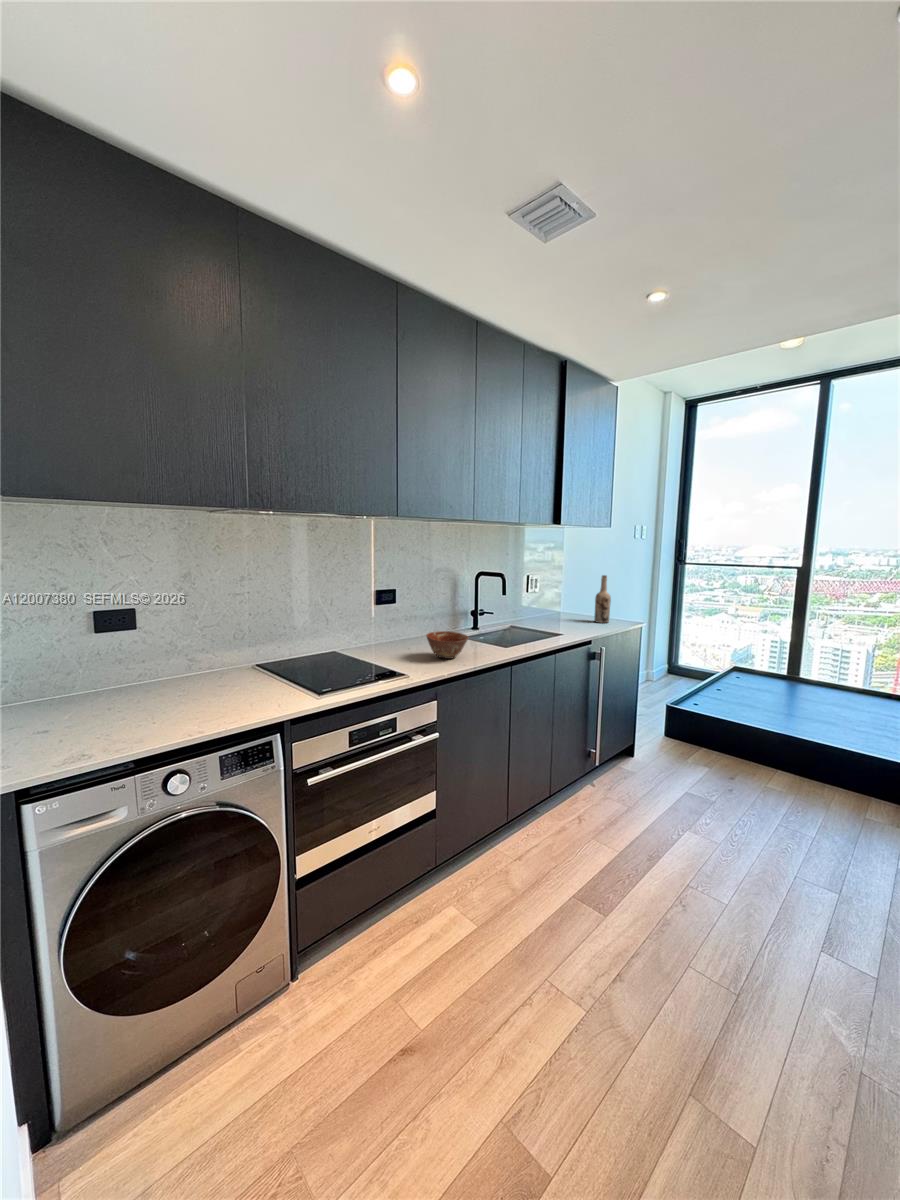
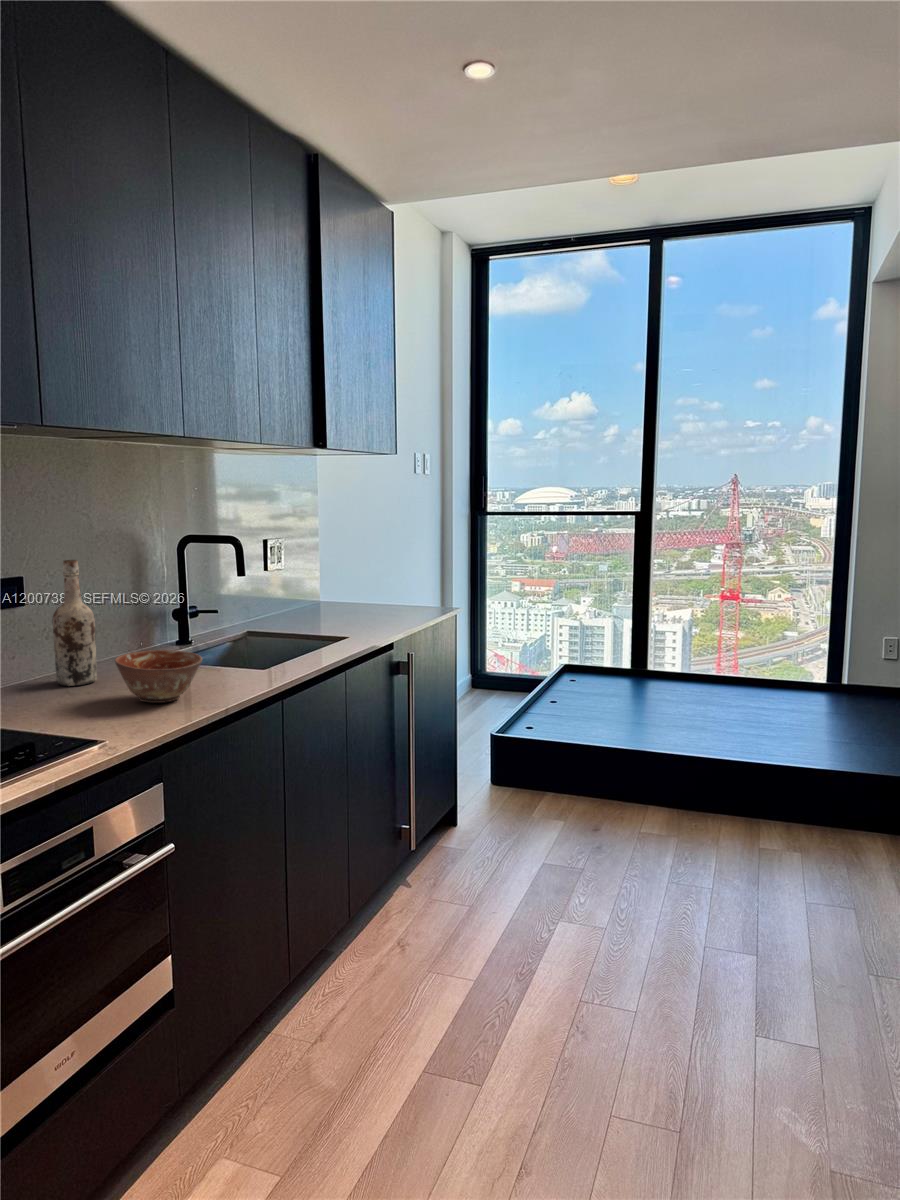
wine bottle: present [594,575,611,623] -> present [52,560,97,686]

